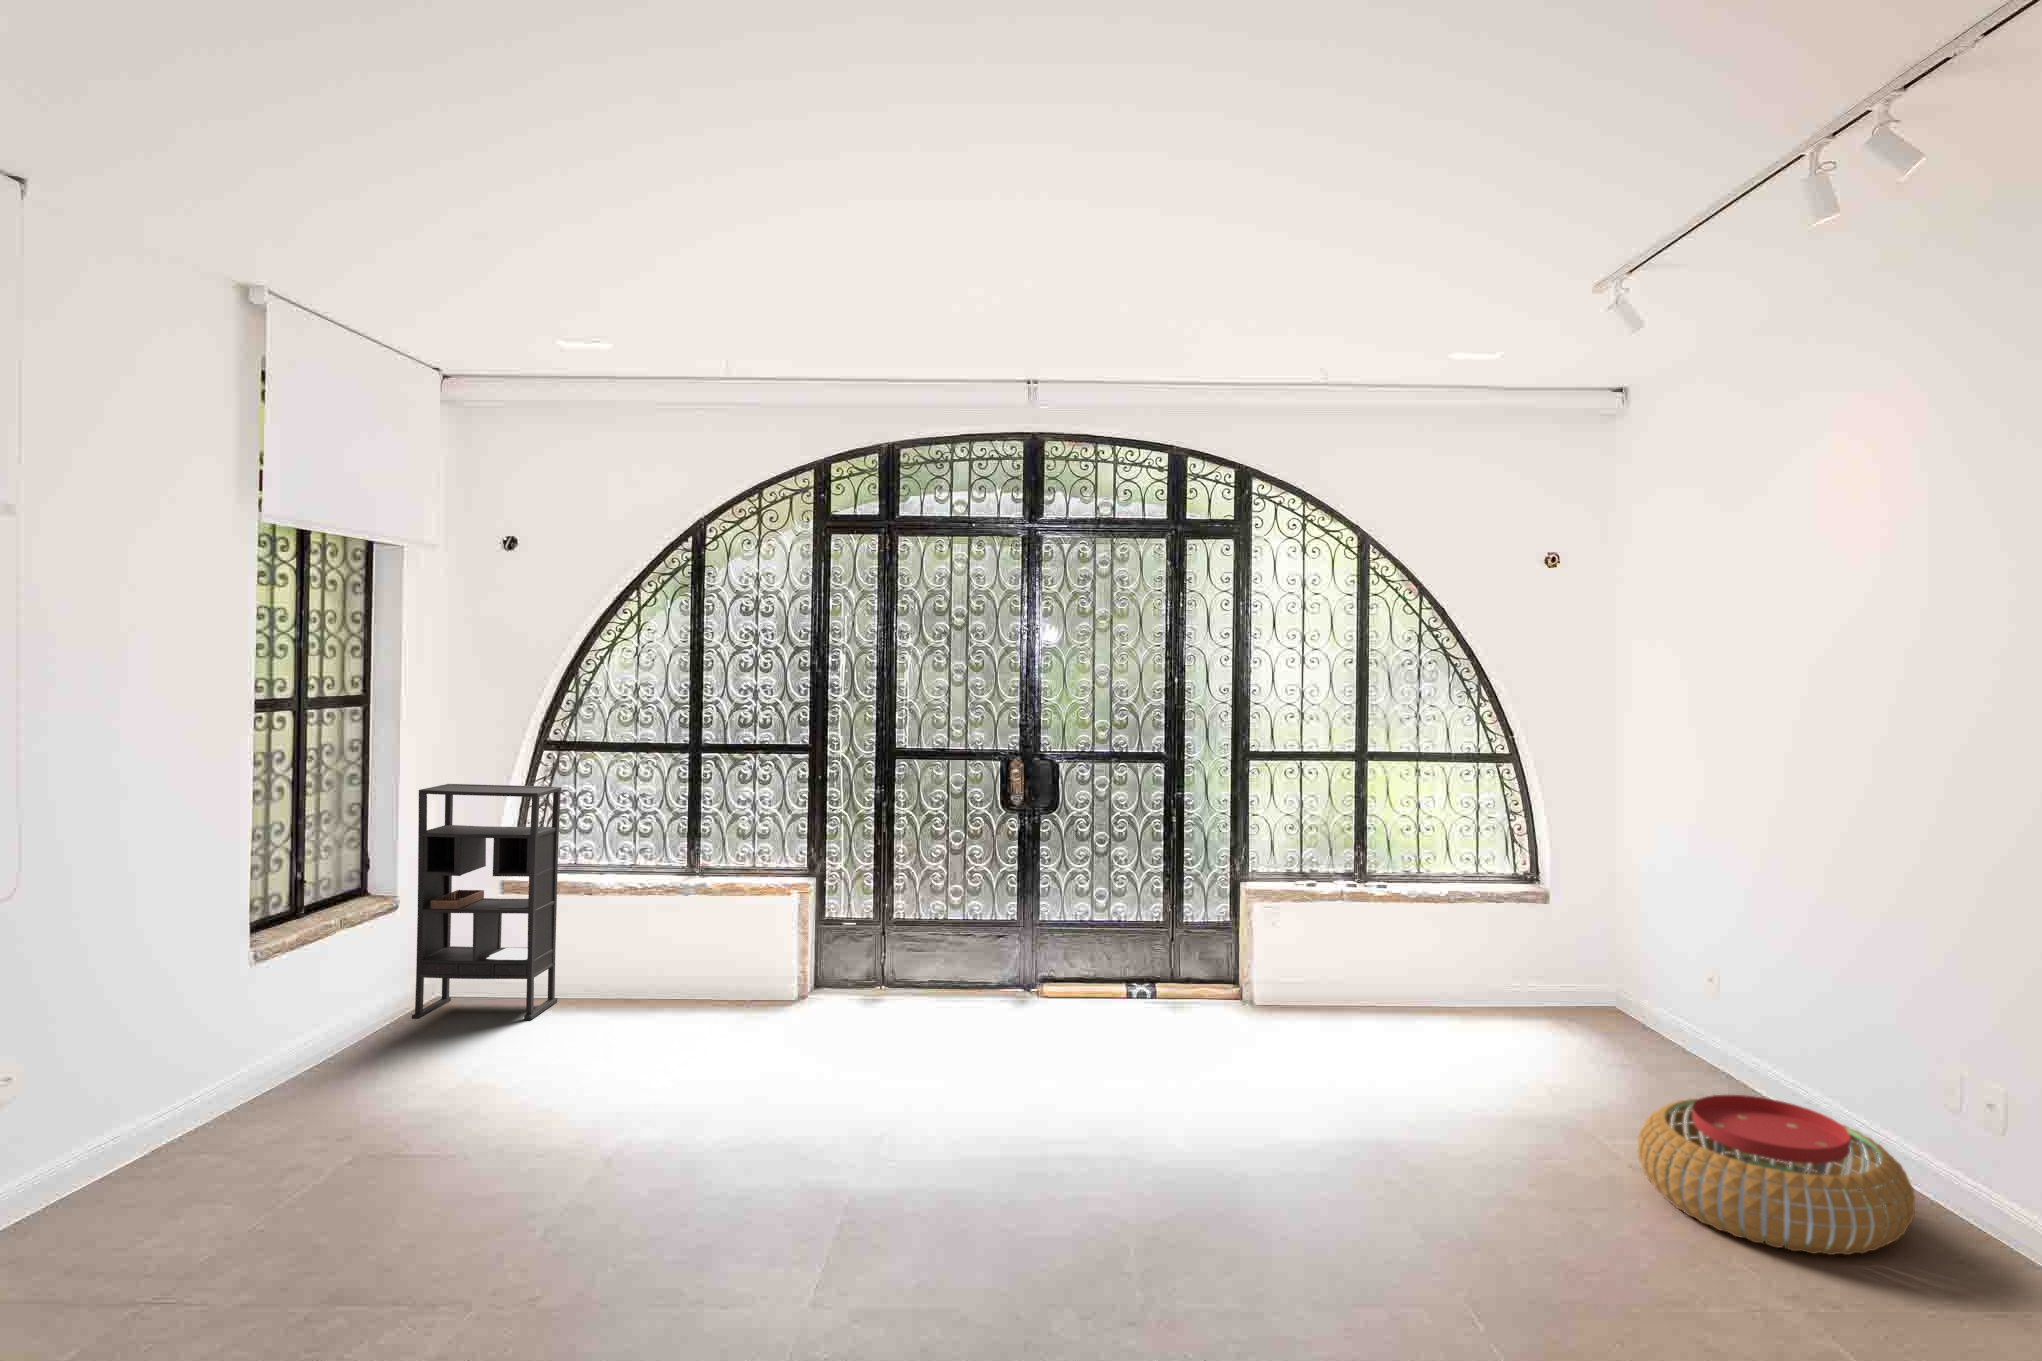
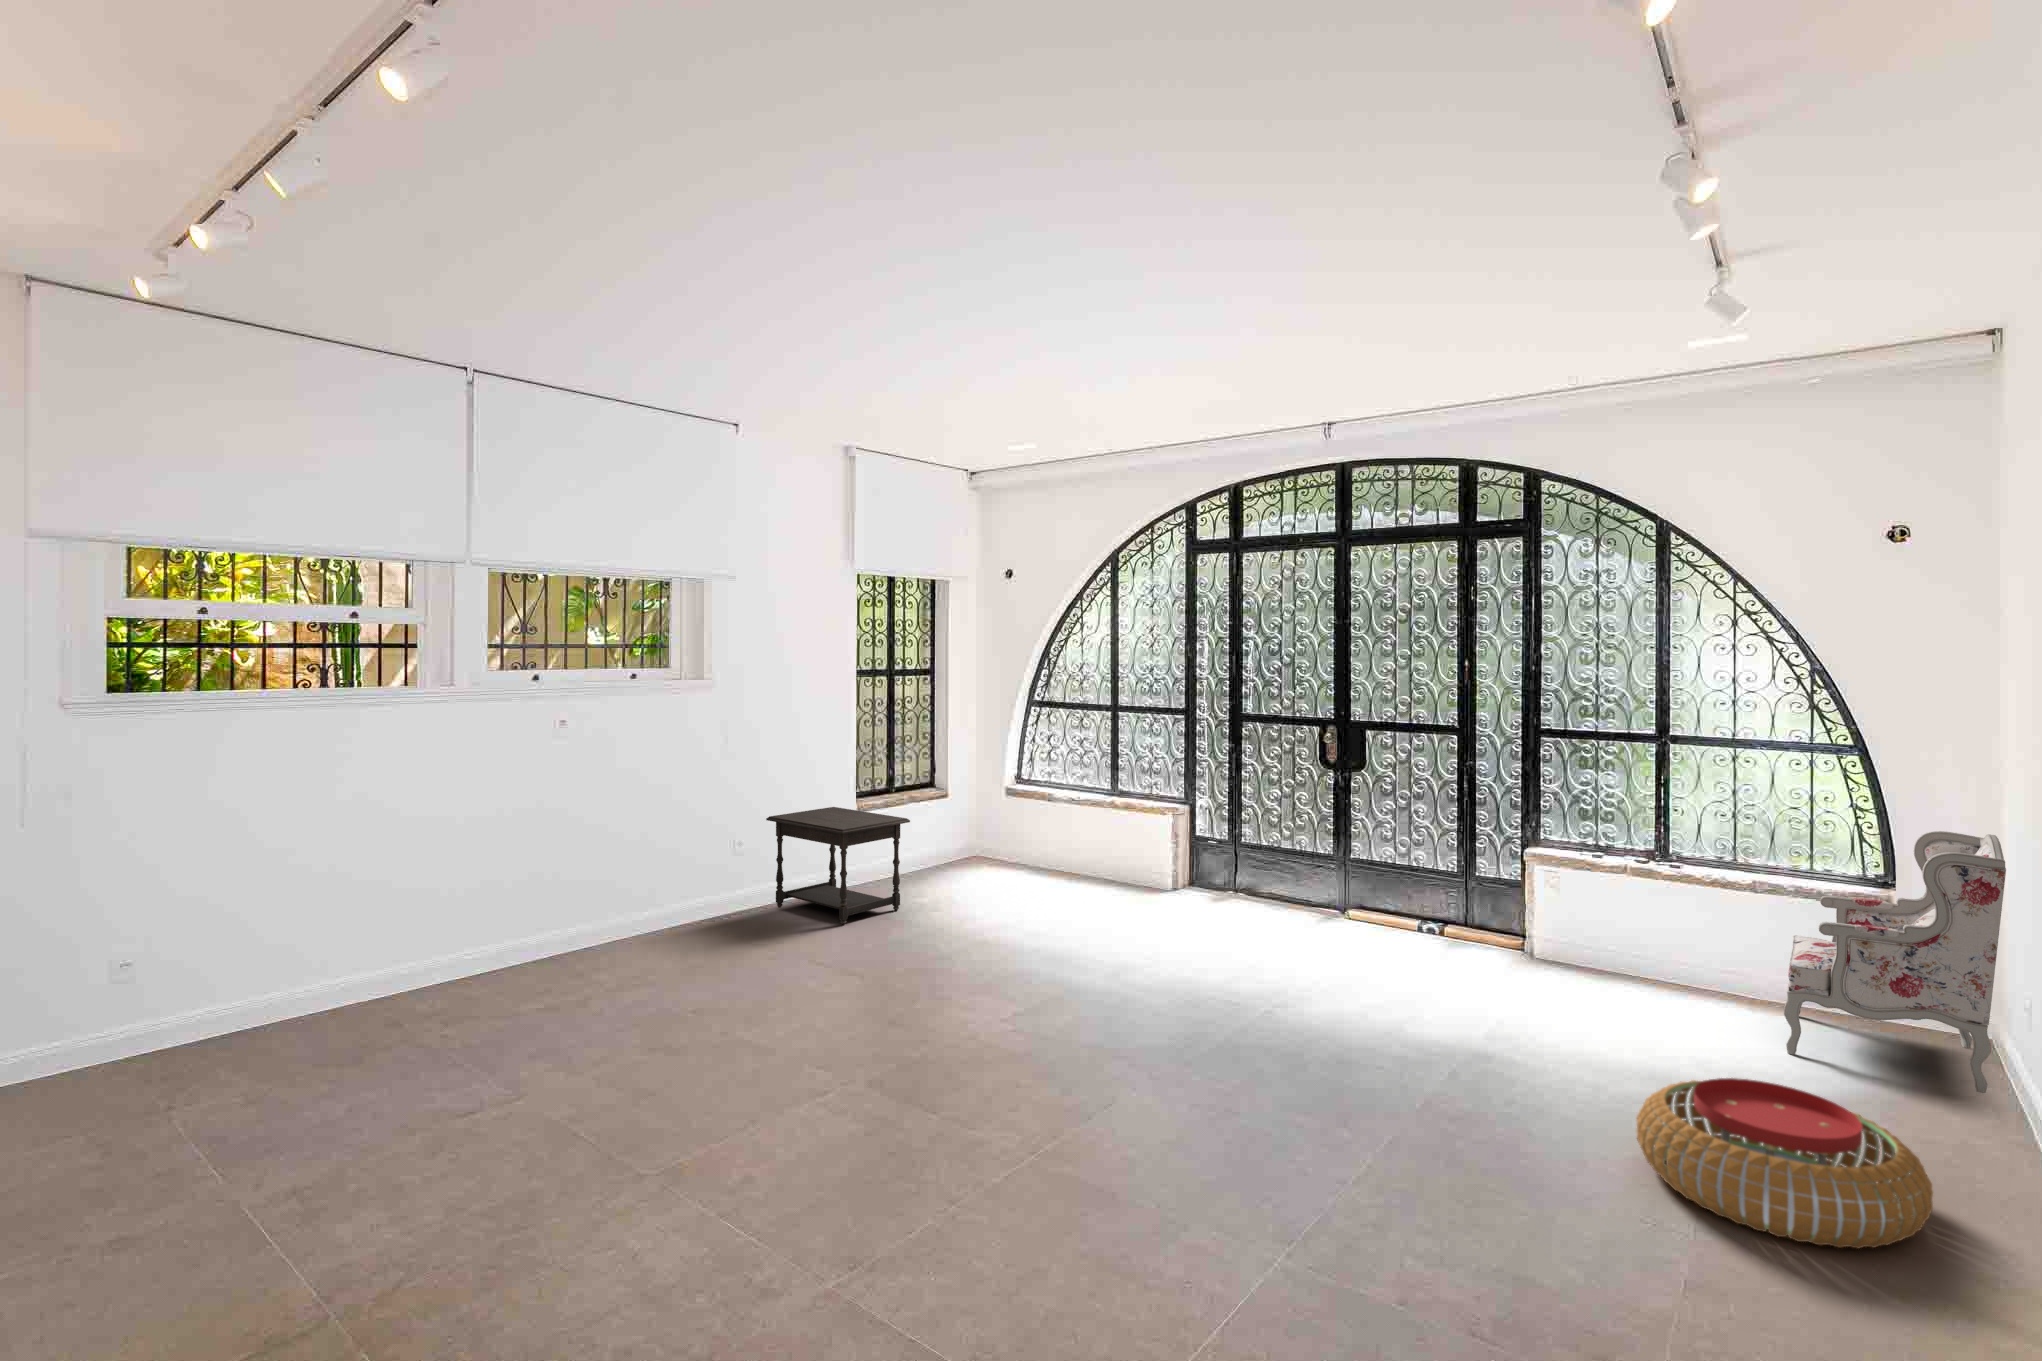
bookshelf: present [412,784,562,1020] -> none [952,724,1032,874]
armchair: none [1491,825,1696,1052] -> present [1784,831,2006,1093]
side table: none [108,963,444,1192] -> present [766,807,910,925]

